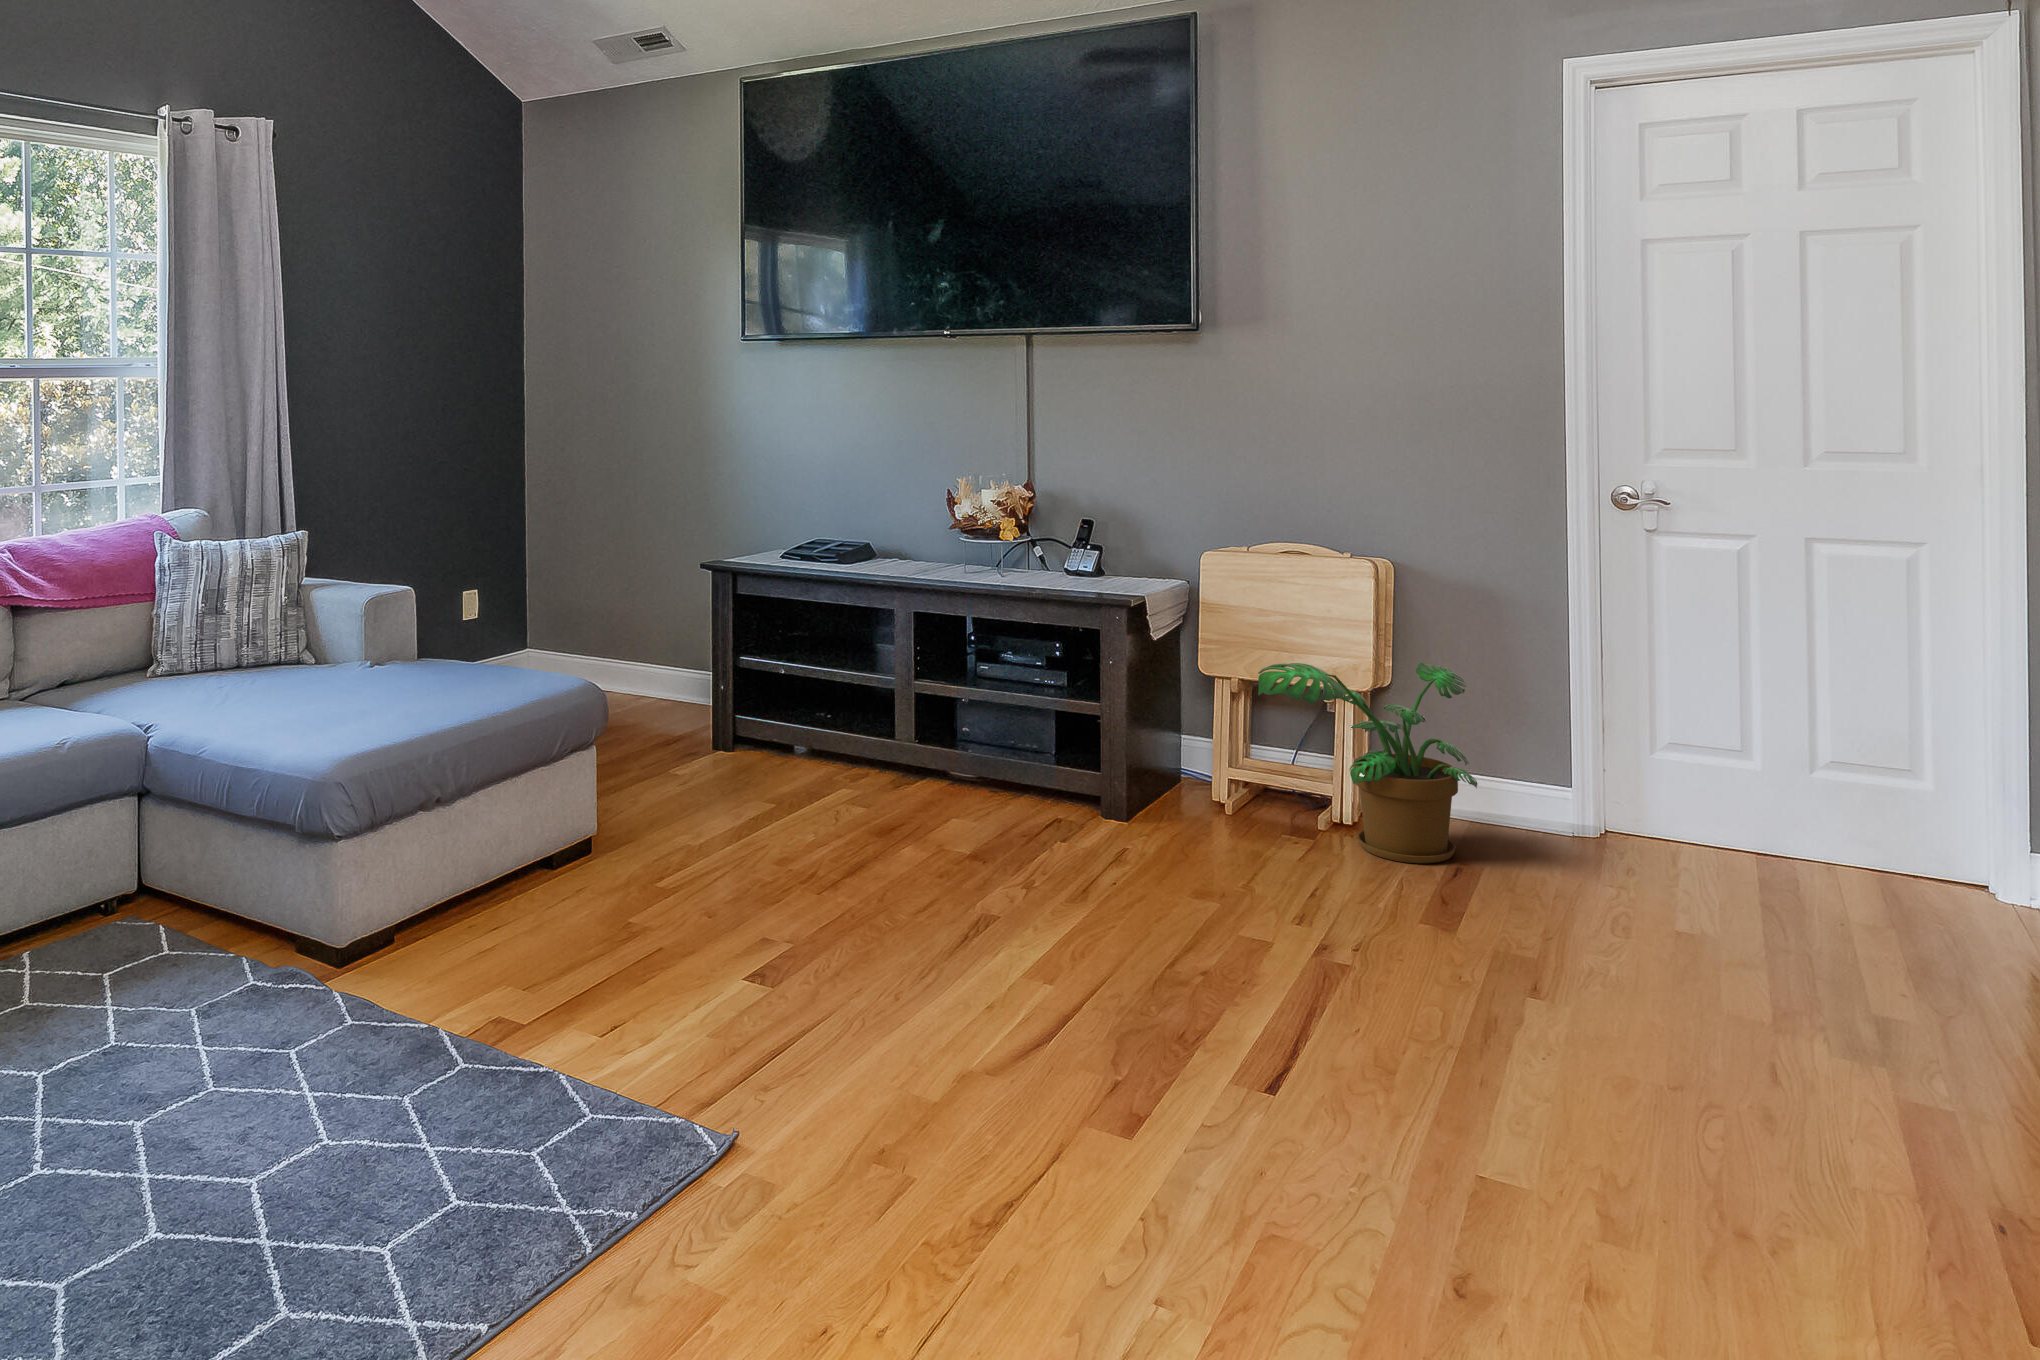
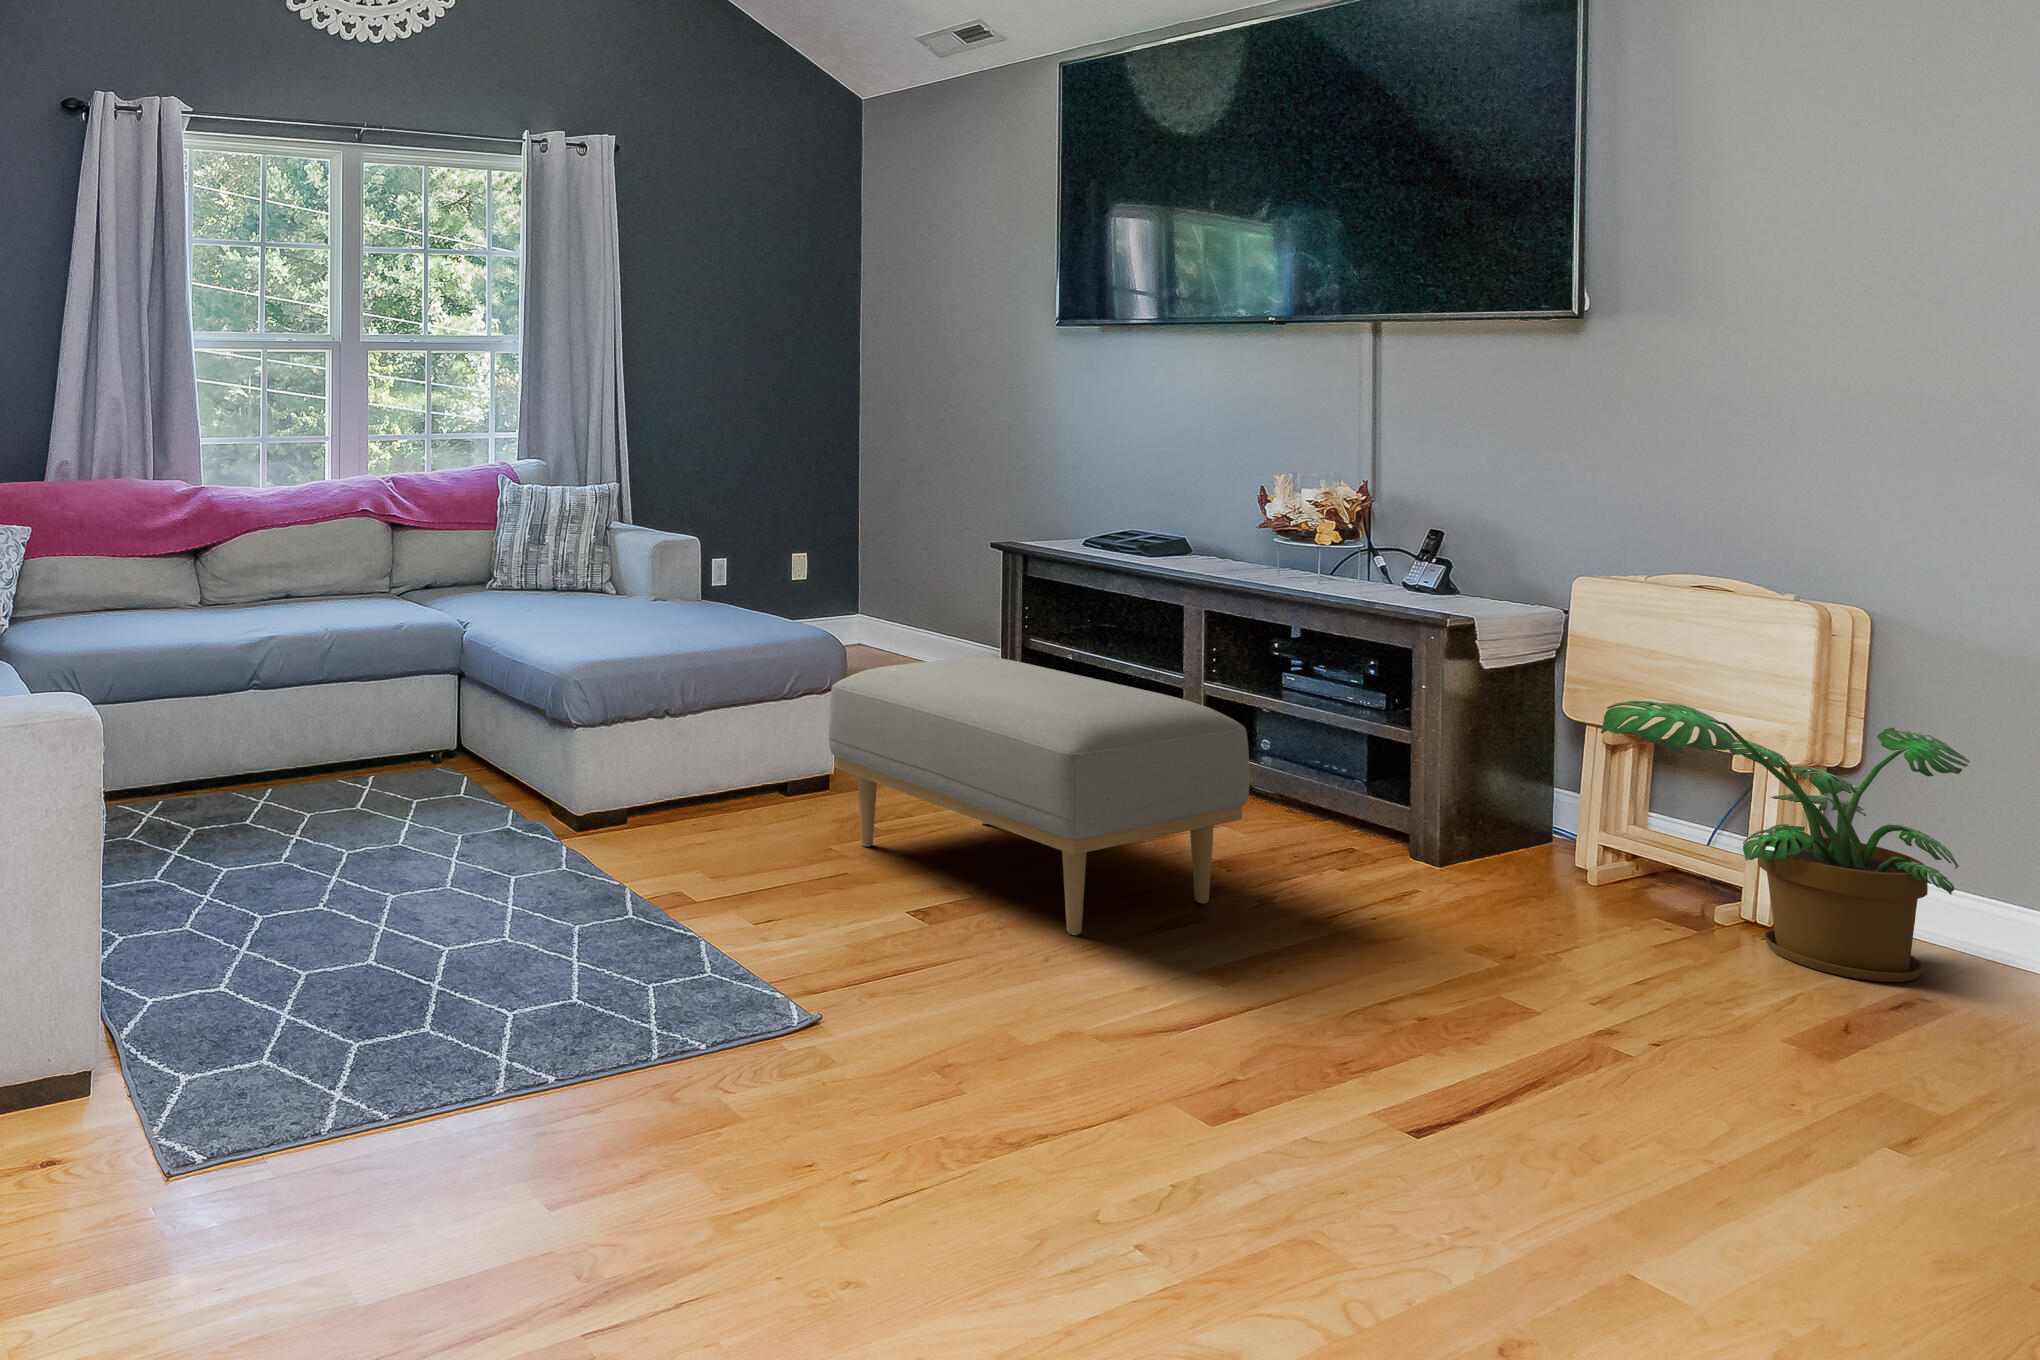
ottoman: none [623,688,1023,968] -> present [828,657,1250,935]

